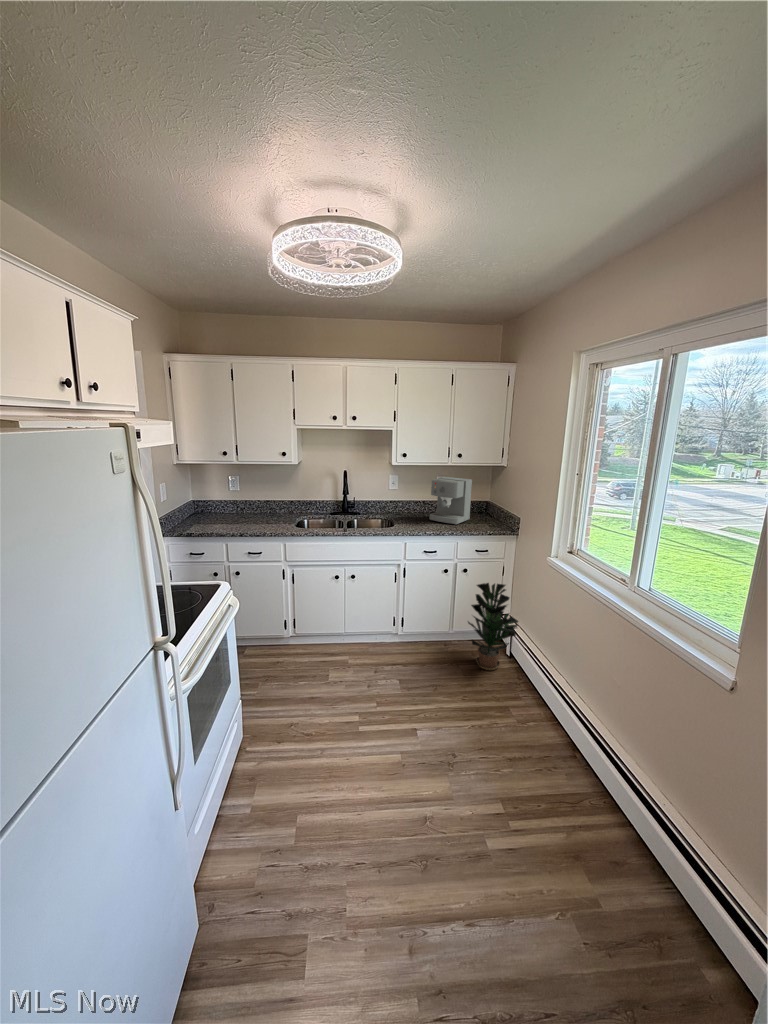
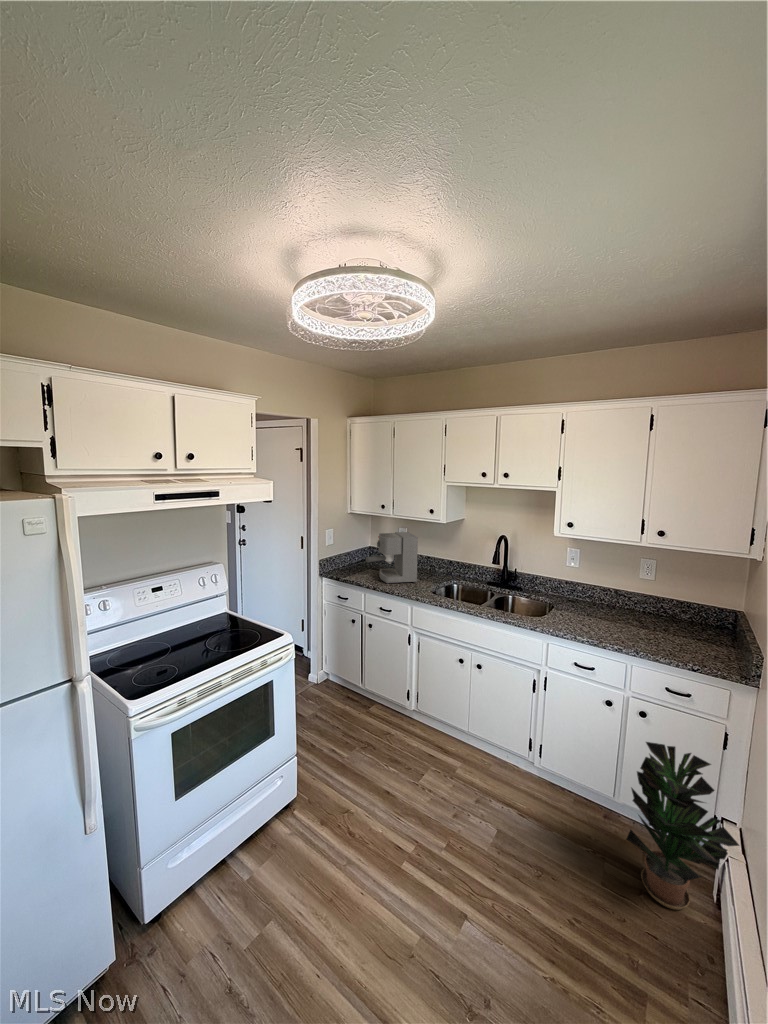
coffee maker: present [429,477,472,525] -> present [366,532,418,584]

